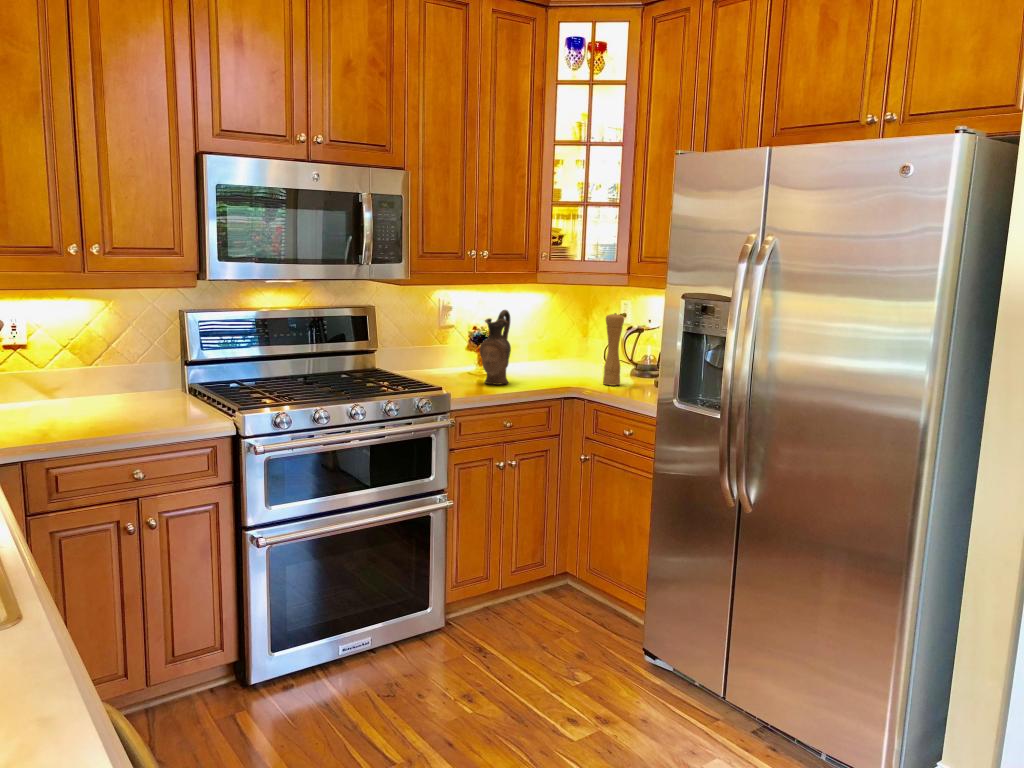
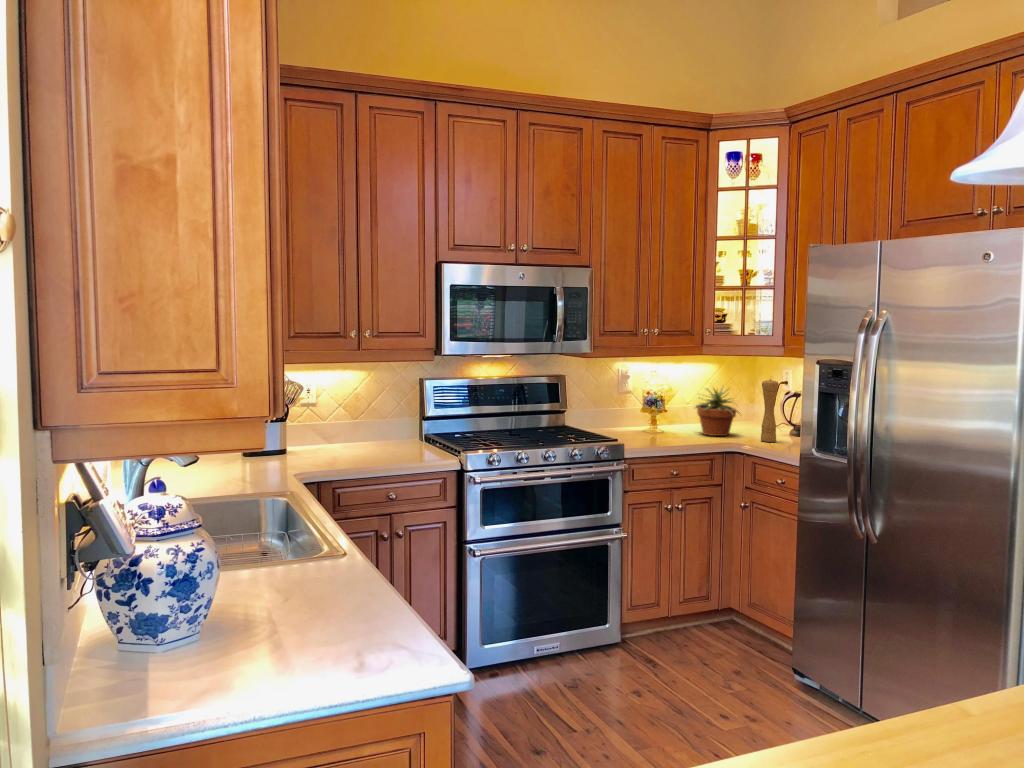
ceramic pitcher: present [480,310,511,384] -> none [651,377,678,439]
potted plant: none [524,318,582,379] -> present [696,388,740,436]

